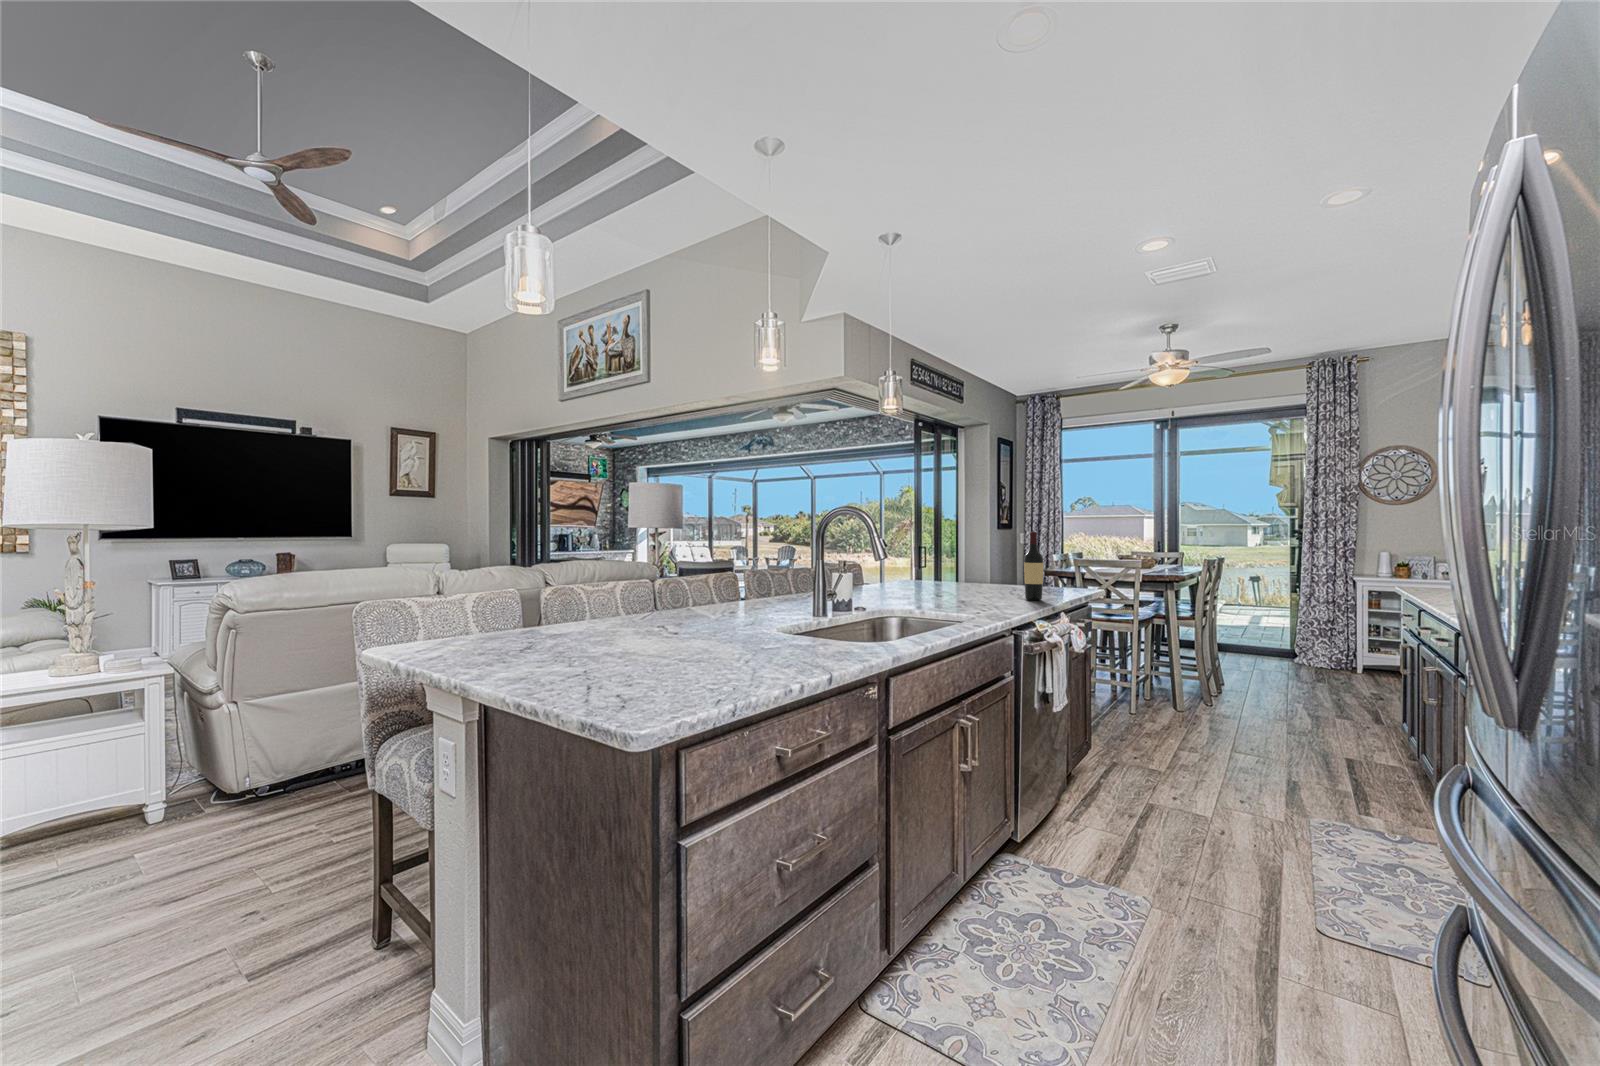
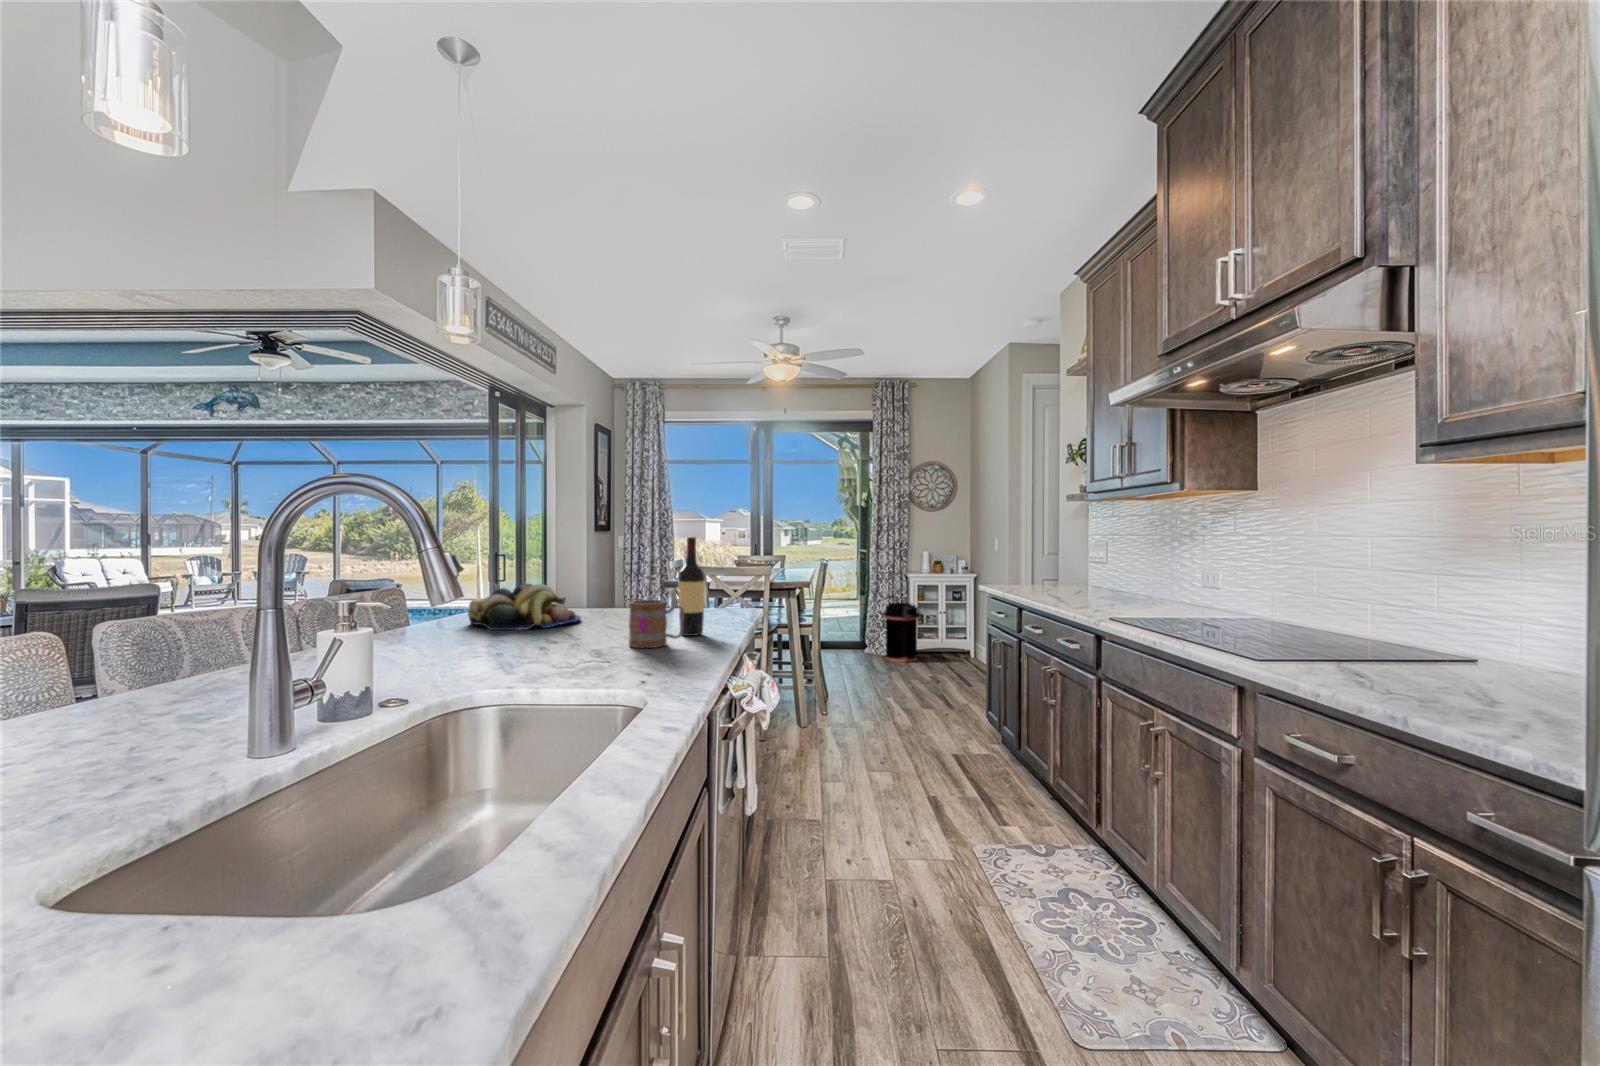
fruit bowl: none [895,563,964,591] -> present [468,583,581,630]
mug: none [986,573,1022,603] -> present [629,600,684,648]
trash can: none [1317,610,1369,678] -> present [884,603,920,662]

